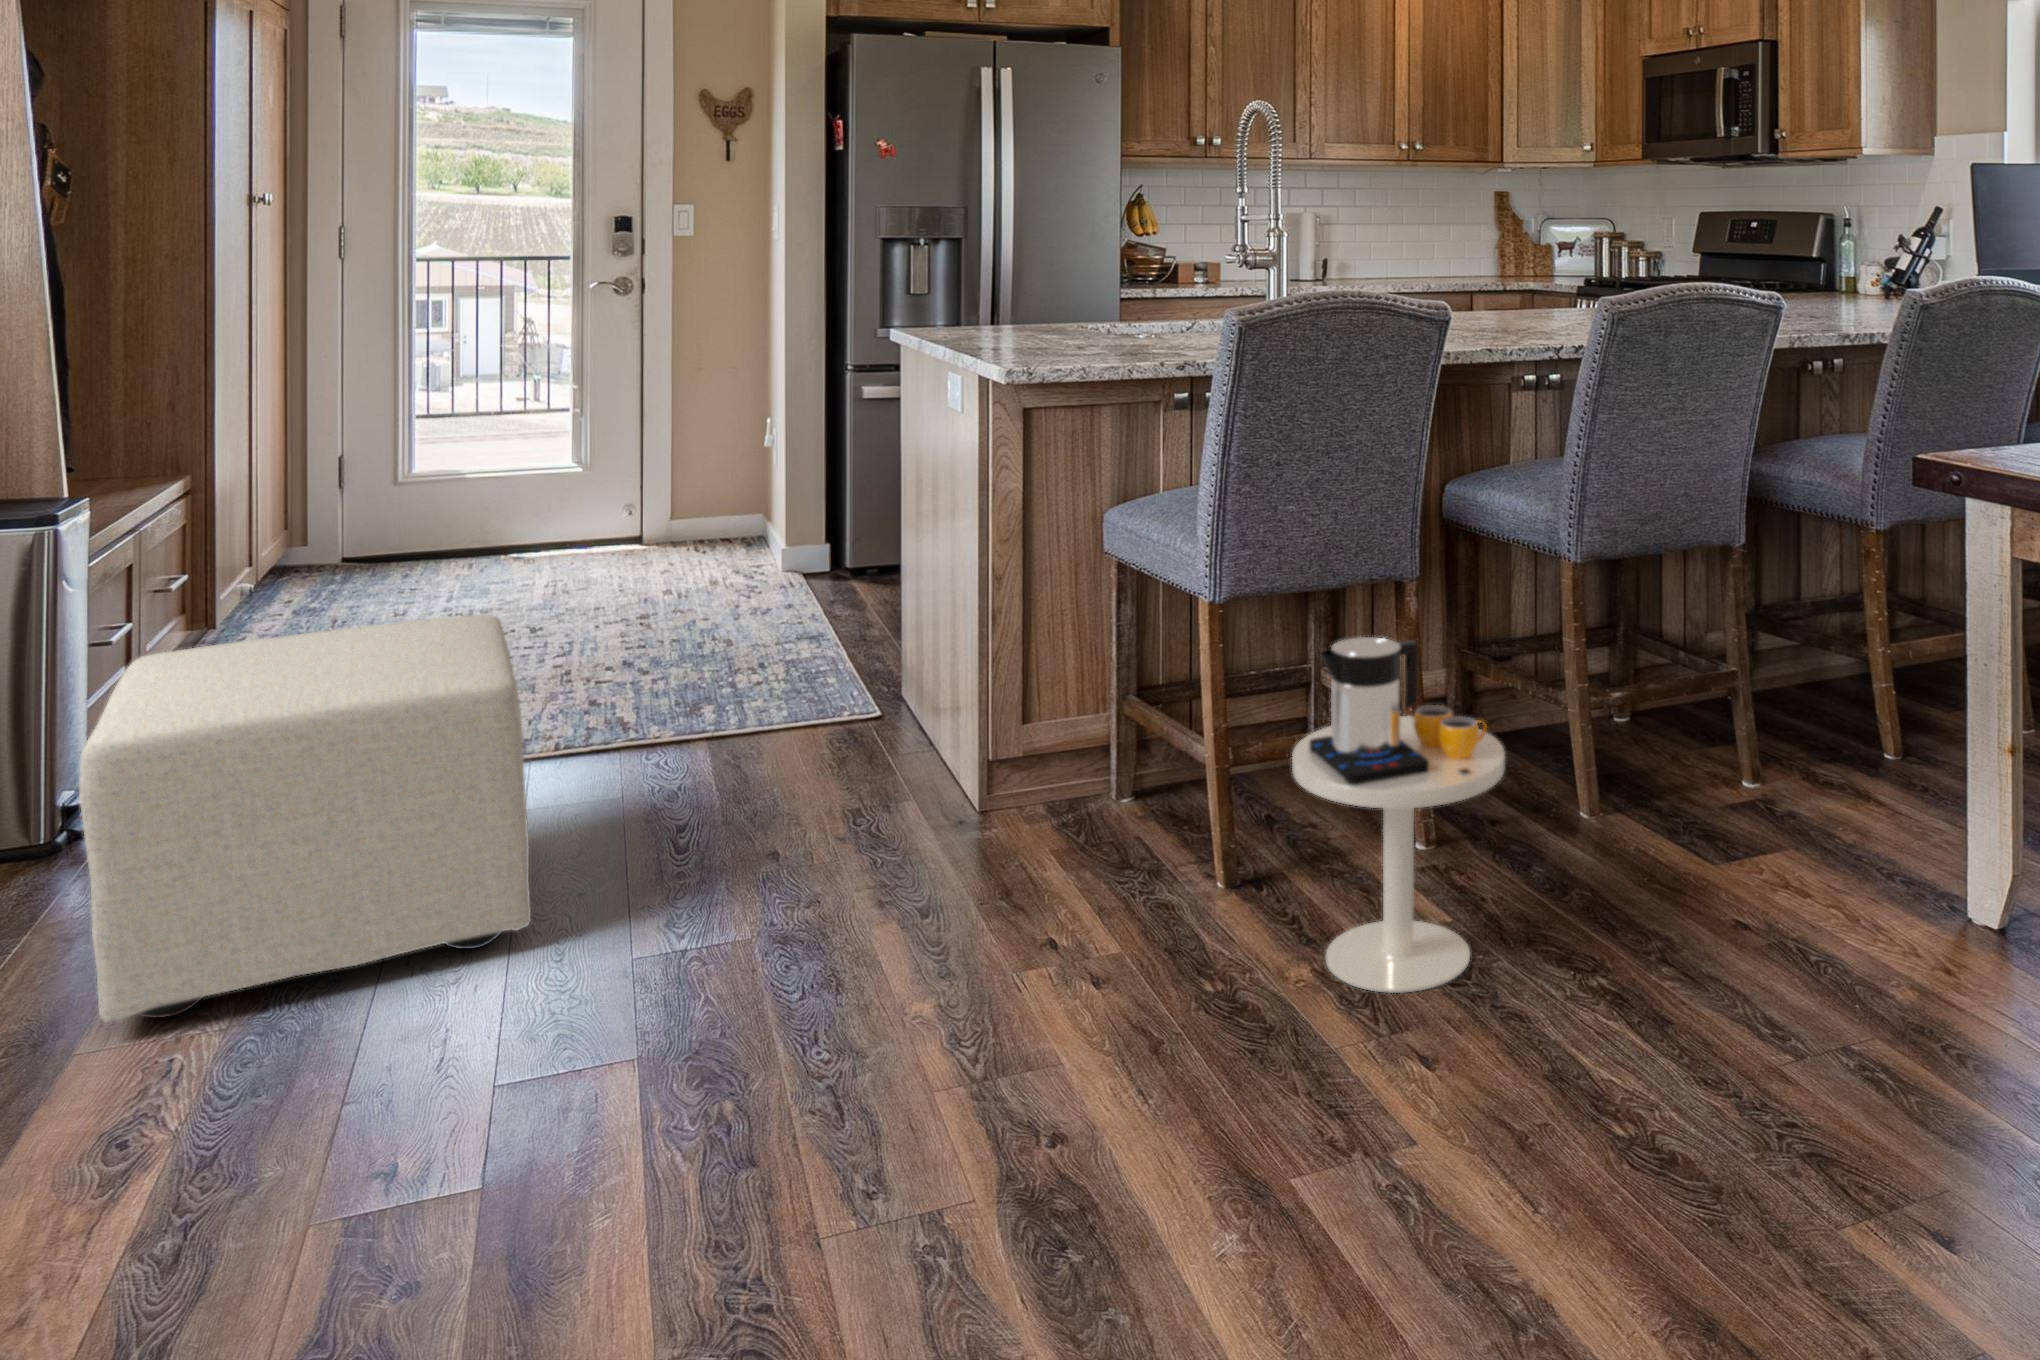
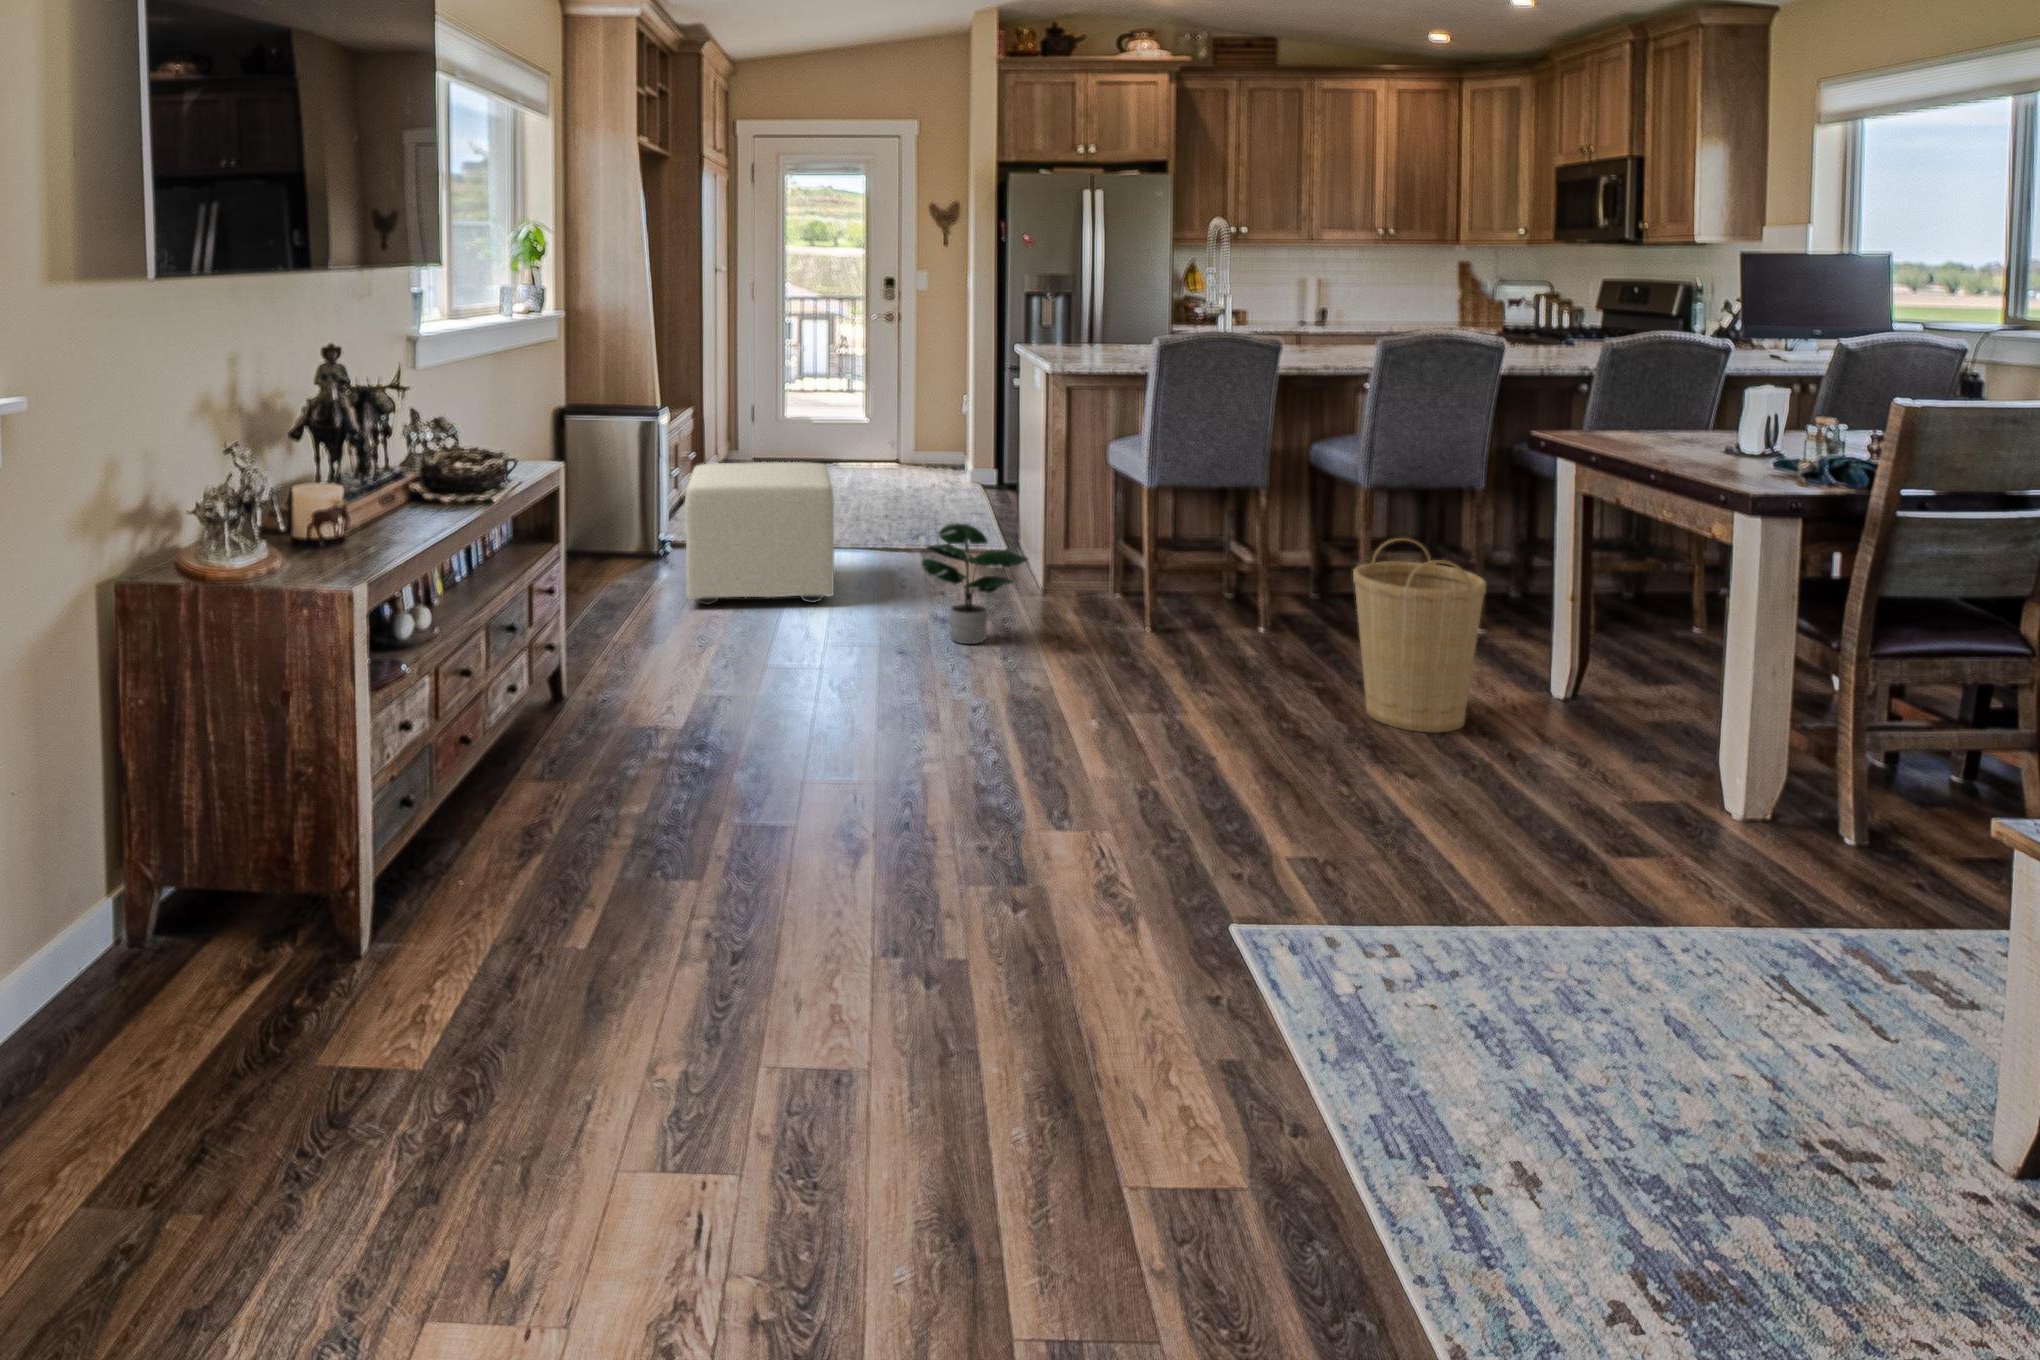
side table: present [1292,637,1505,993] -> none [1168,498,1283,682]
basket: none [1657,679,1883,1047] -> present [1353,538,1486,733]
potted plant: none [752,735,1002,1007] -> present [921,523,1028,644]

